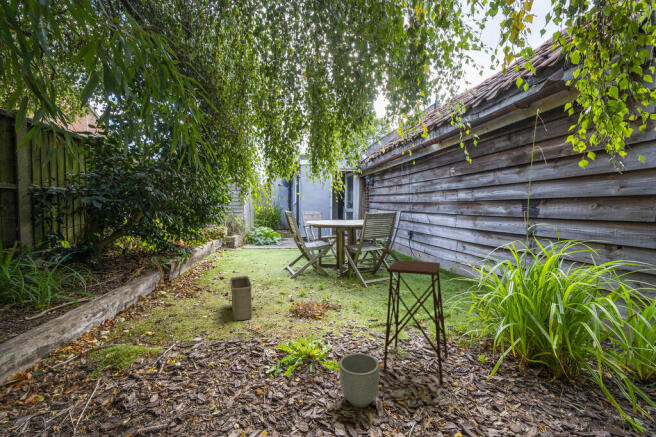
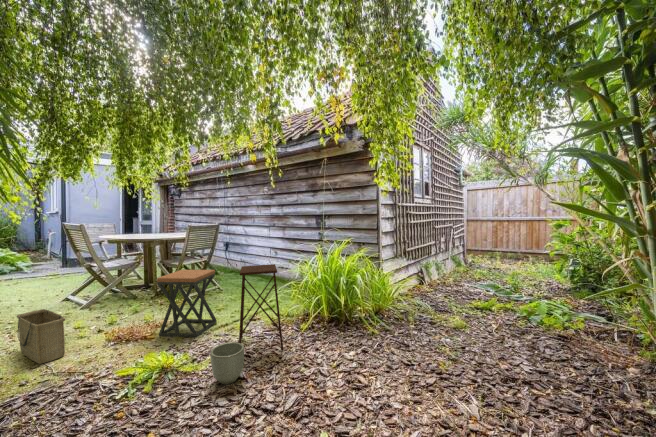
stool: none [319,256,377,331] -> present [157,270,216,337]

